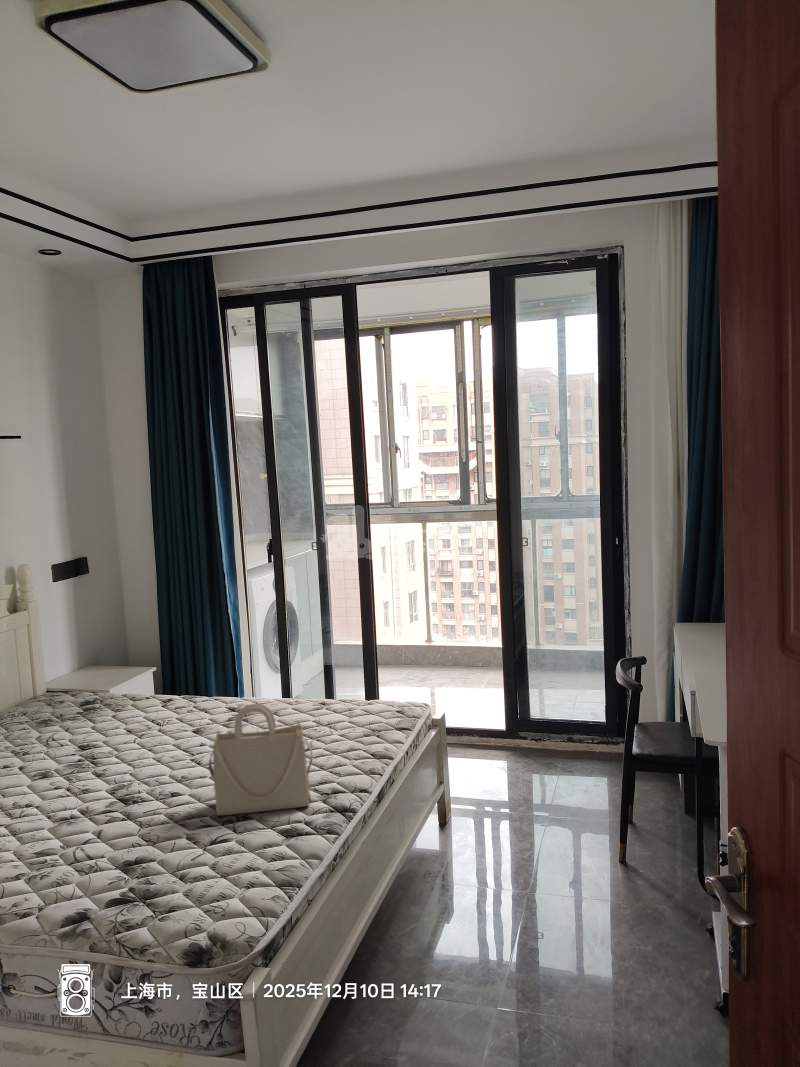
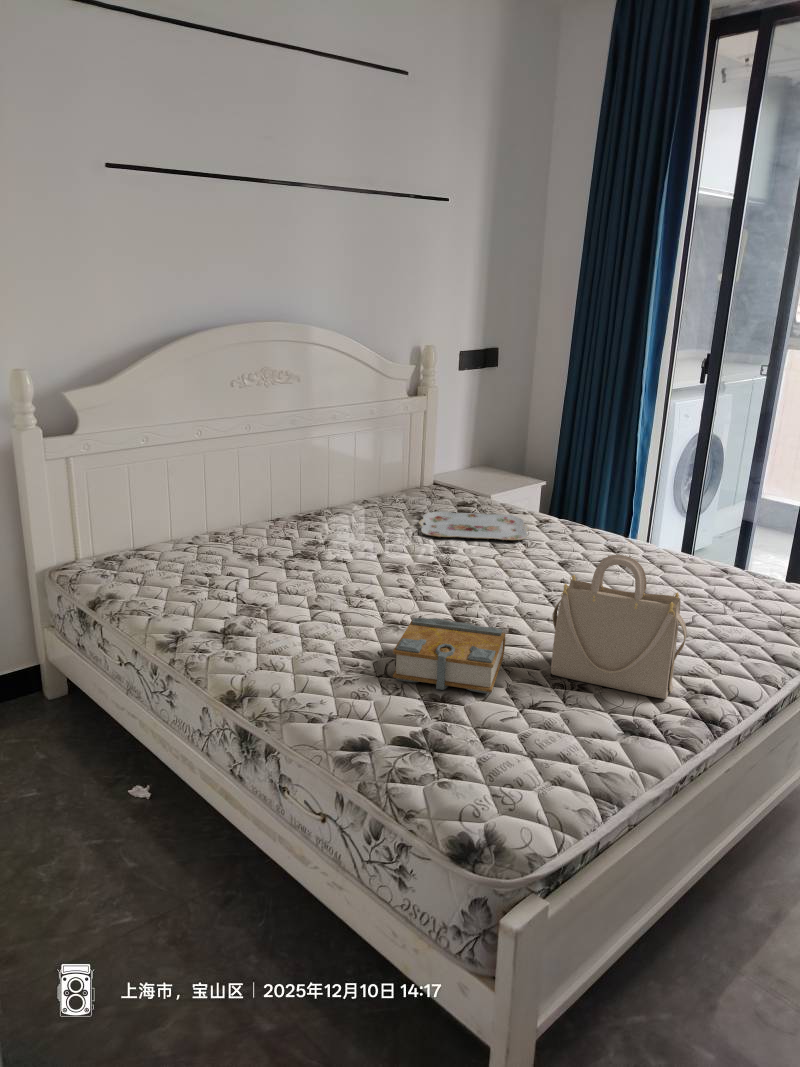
serving tray: none [50,703,157,739] -> present [419,511,529,540]
book: none [82,791,175,860] -> present [393,618,505,694]

